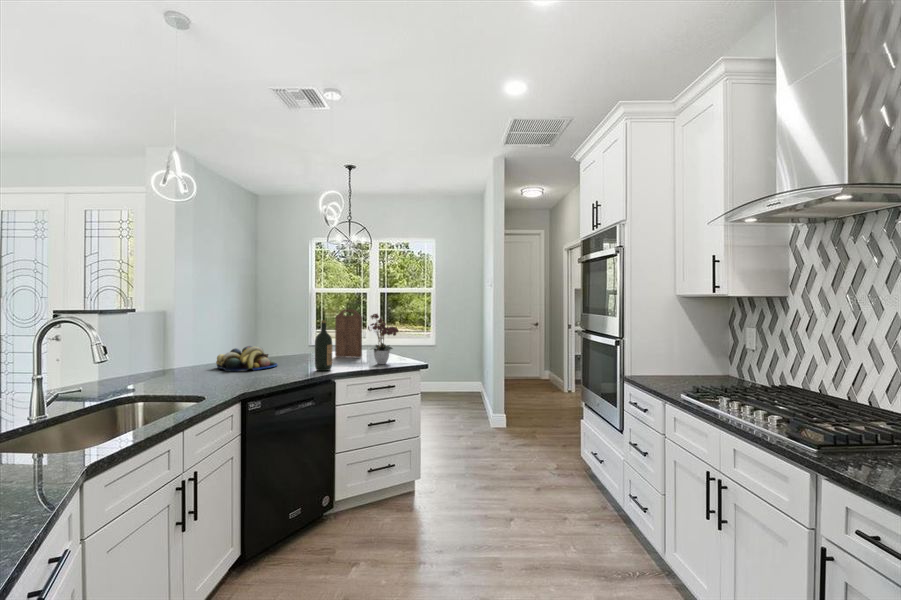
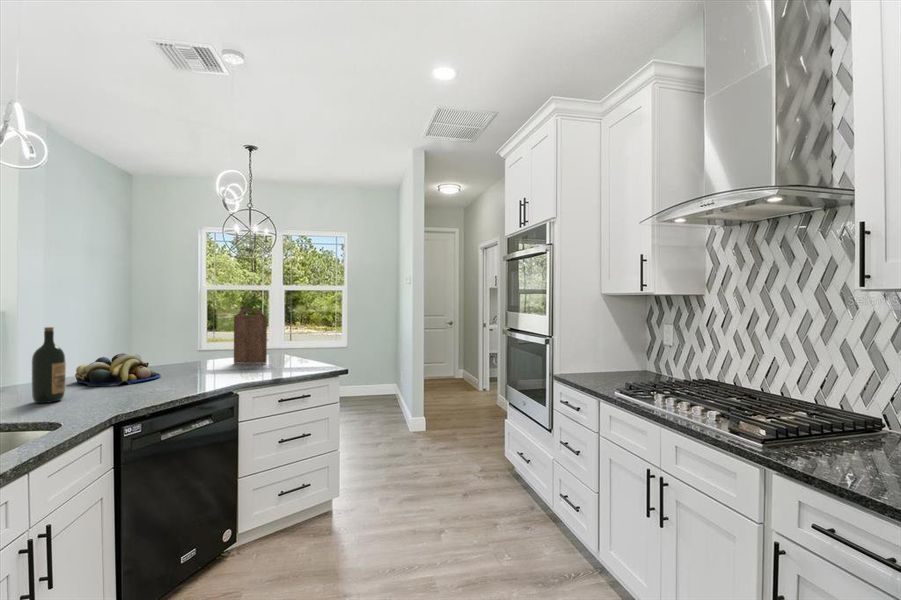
flower arrangement: present [368,314,399,364] -> none [274,310,315,371]
wine bottle: present [315,321,332,371] -> present [32,327,66,403]

